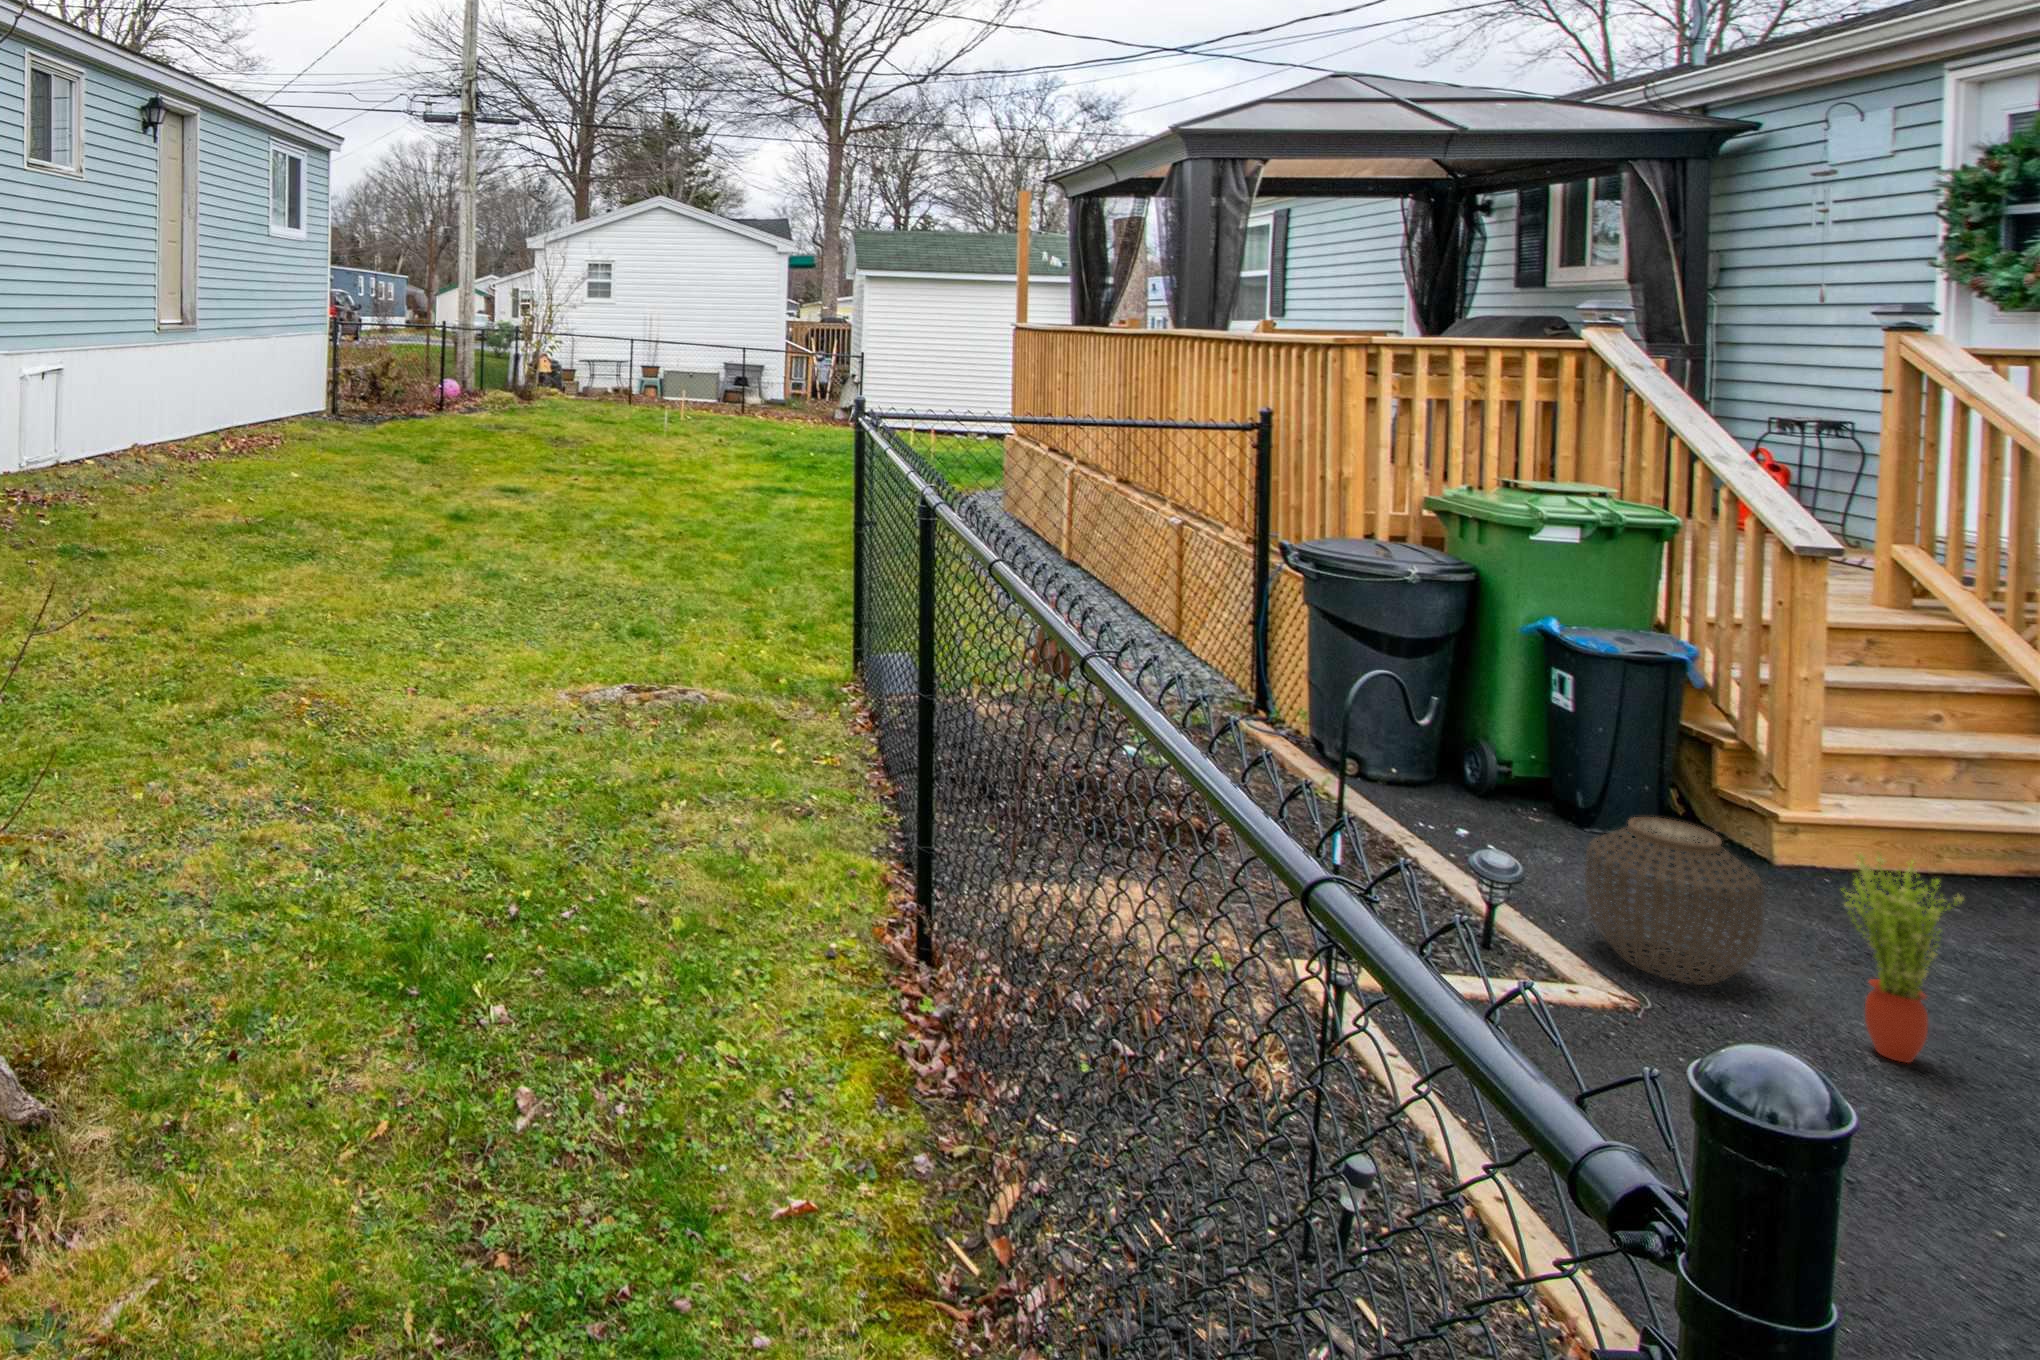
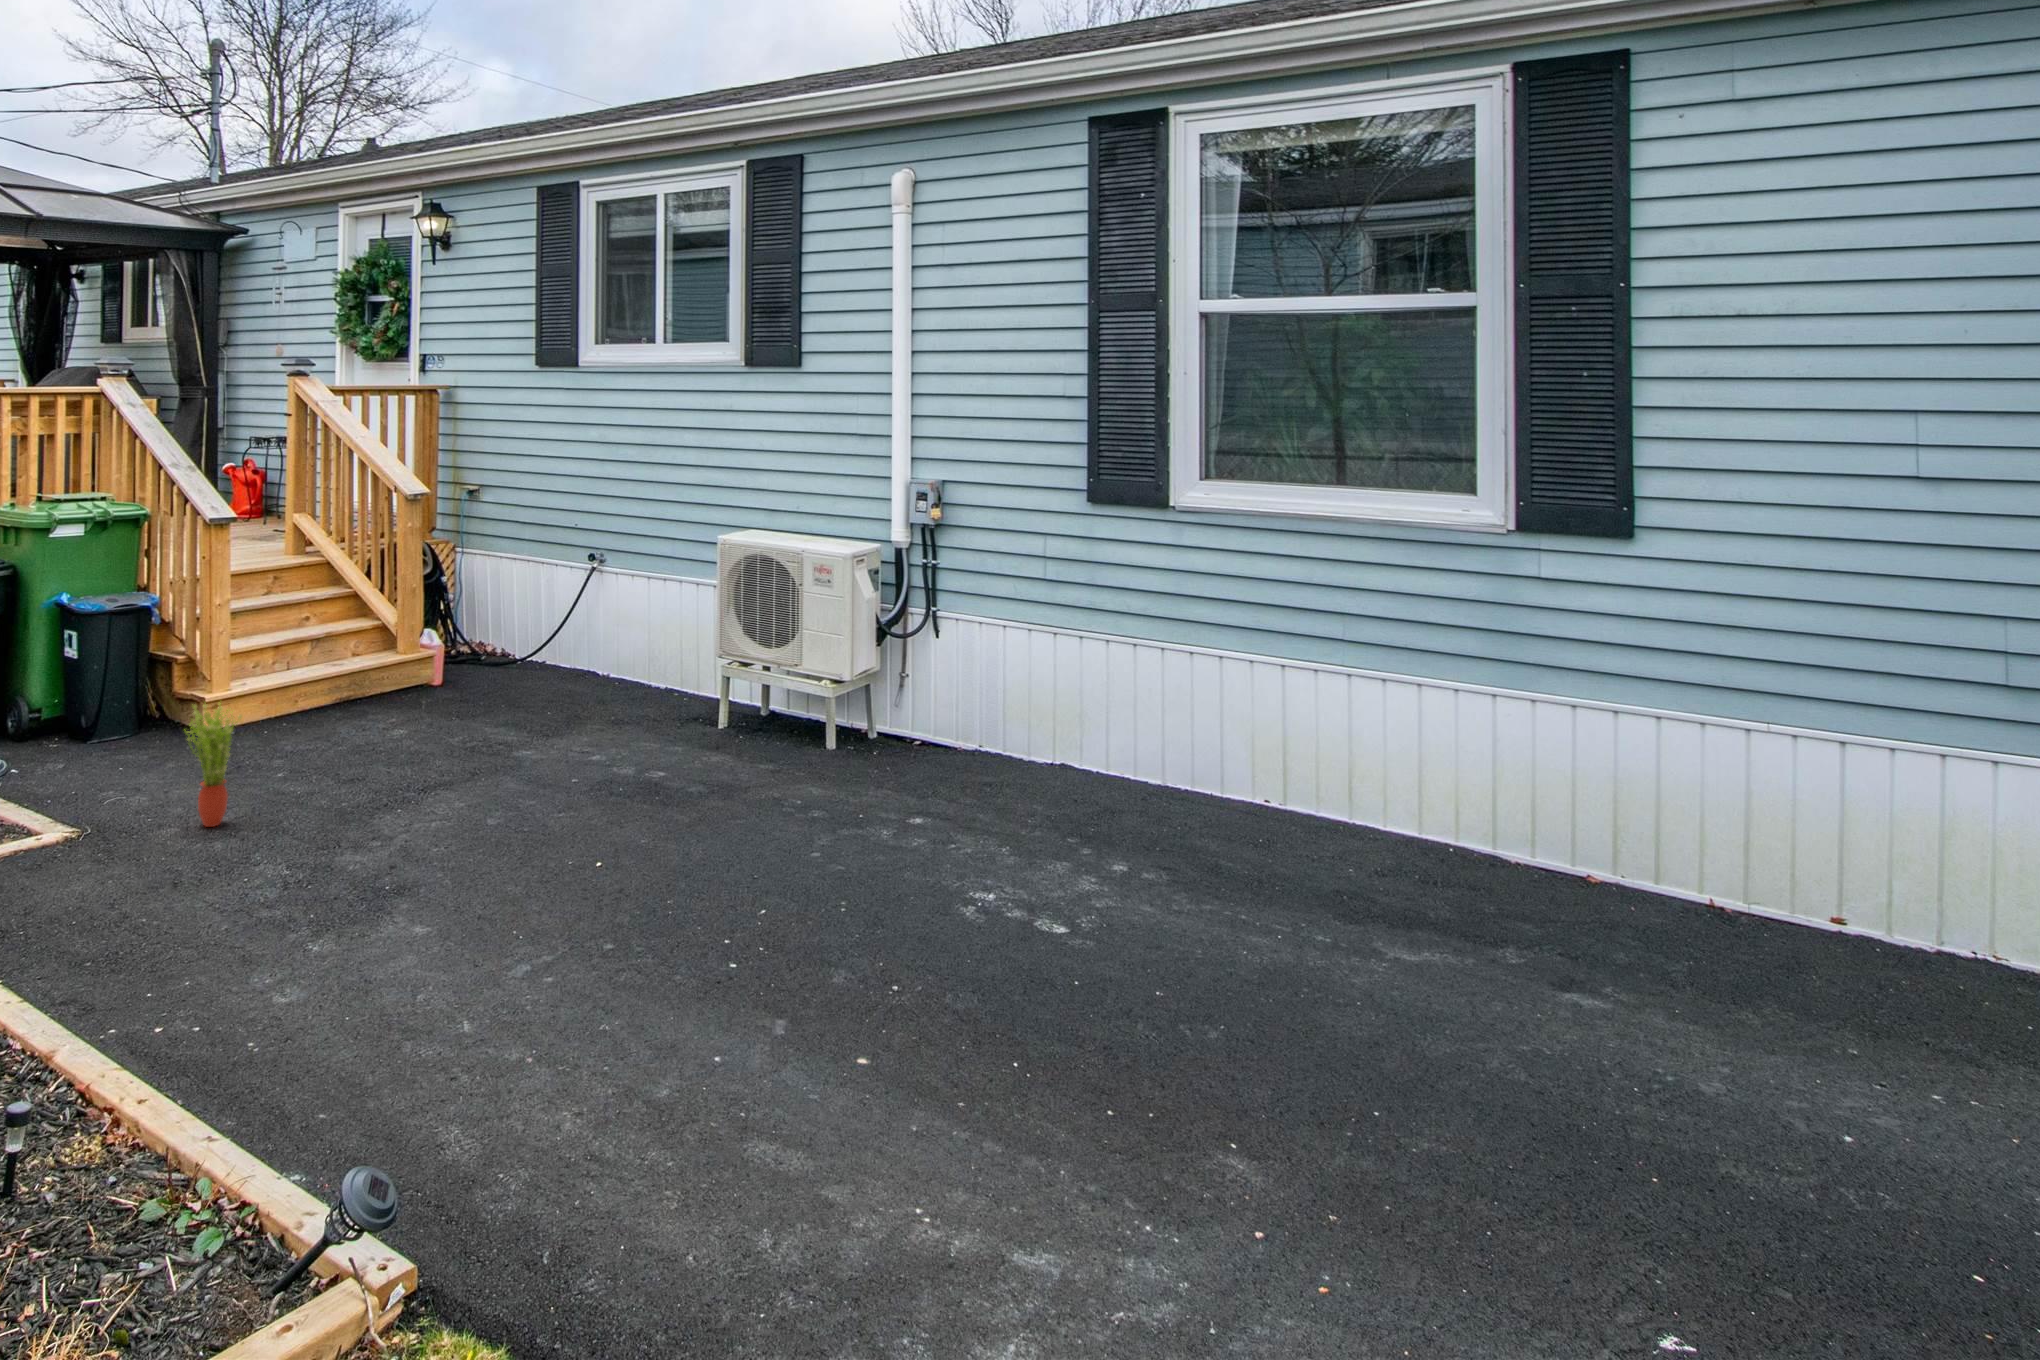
woven basket: present [1585,817,1764,985] -> none [49,717,154,827]

